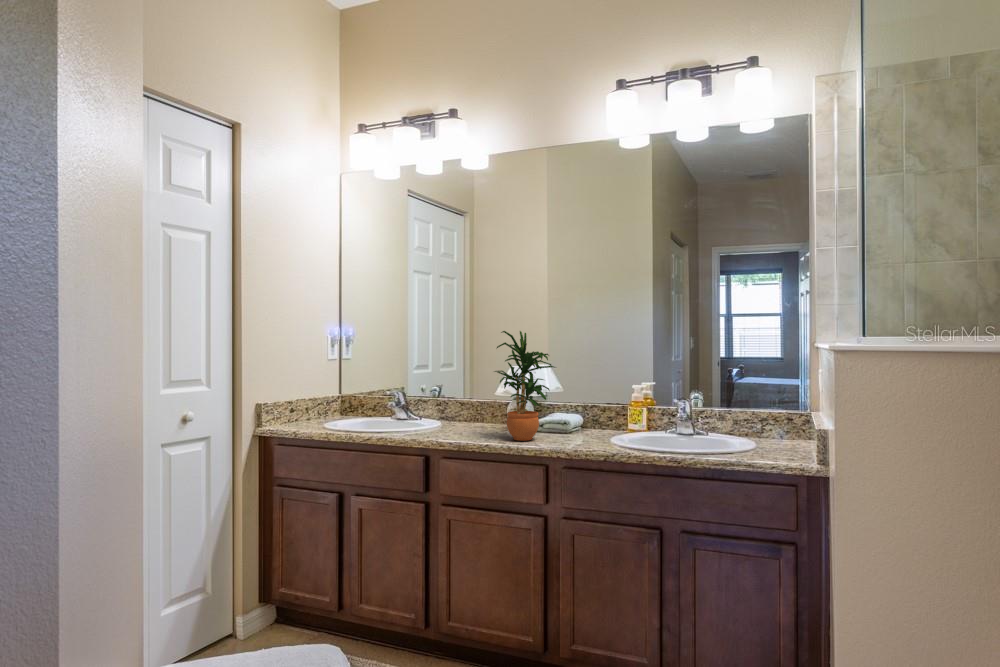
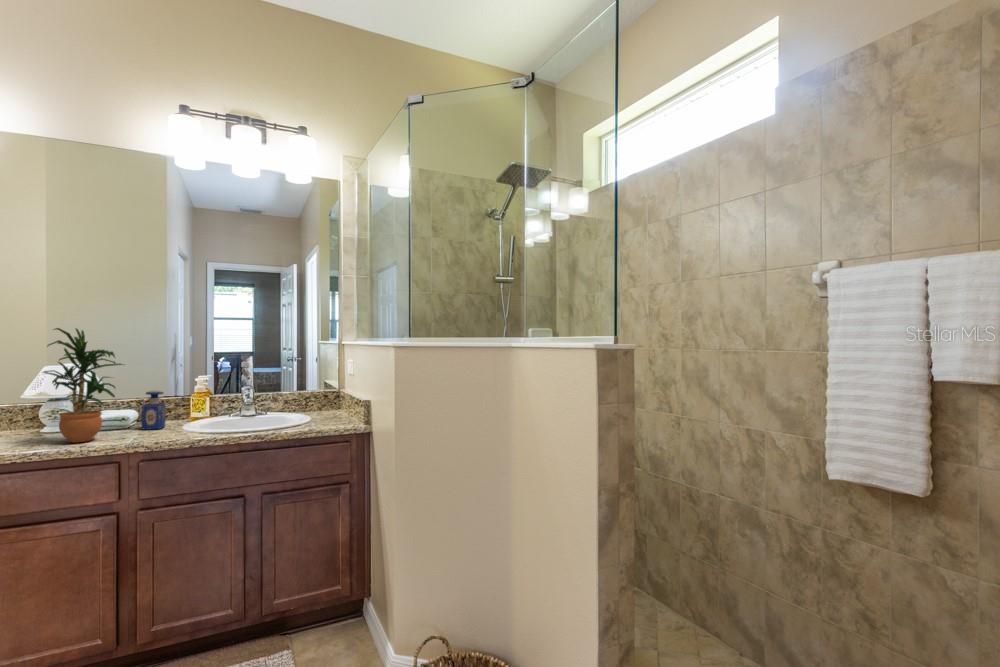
perfume bottle: none [576,396,599,437] -> present [141,391,166,430]

